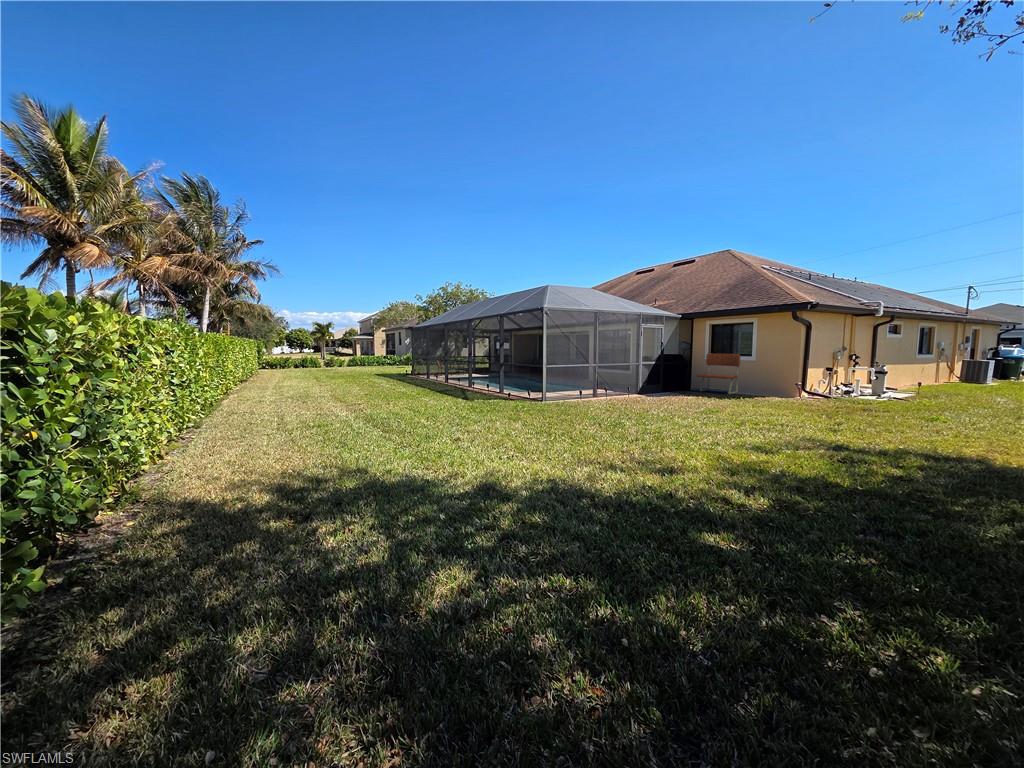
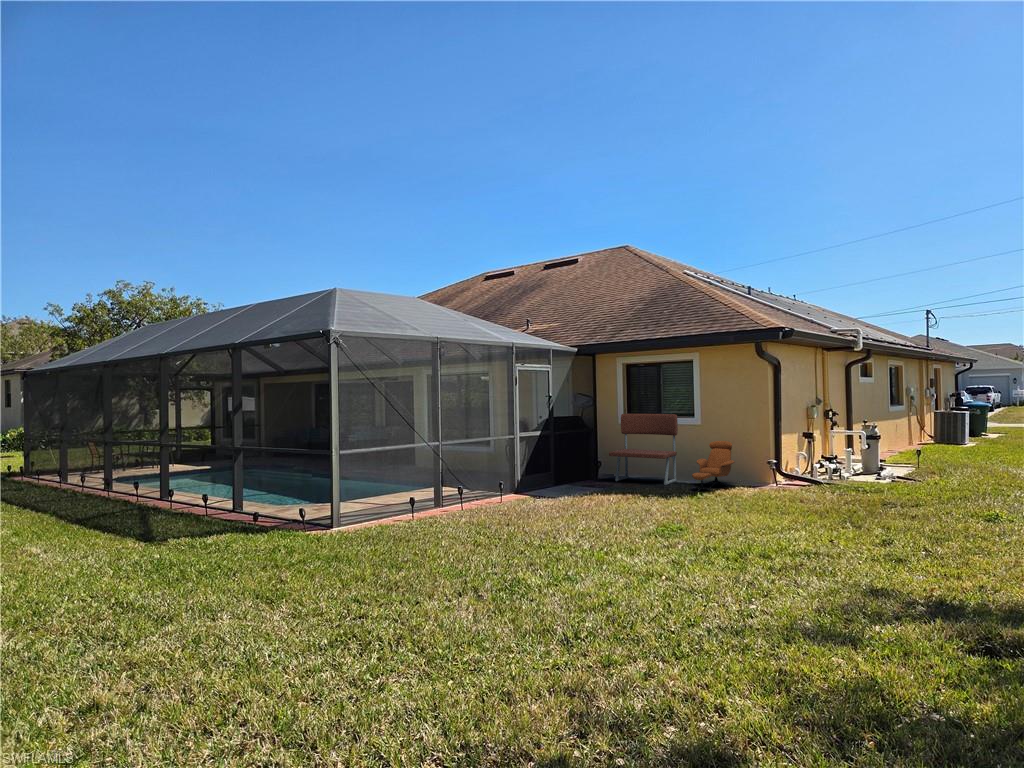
lounge chair: none [742,370,773,398] -> present [692,441,735,492]

